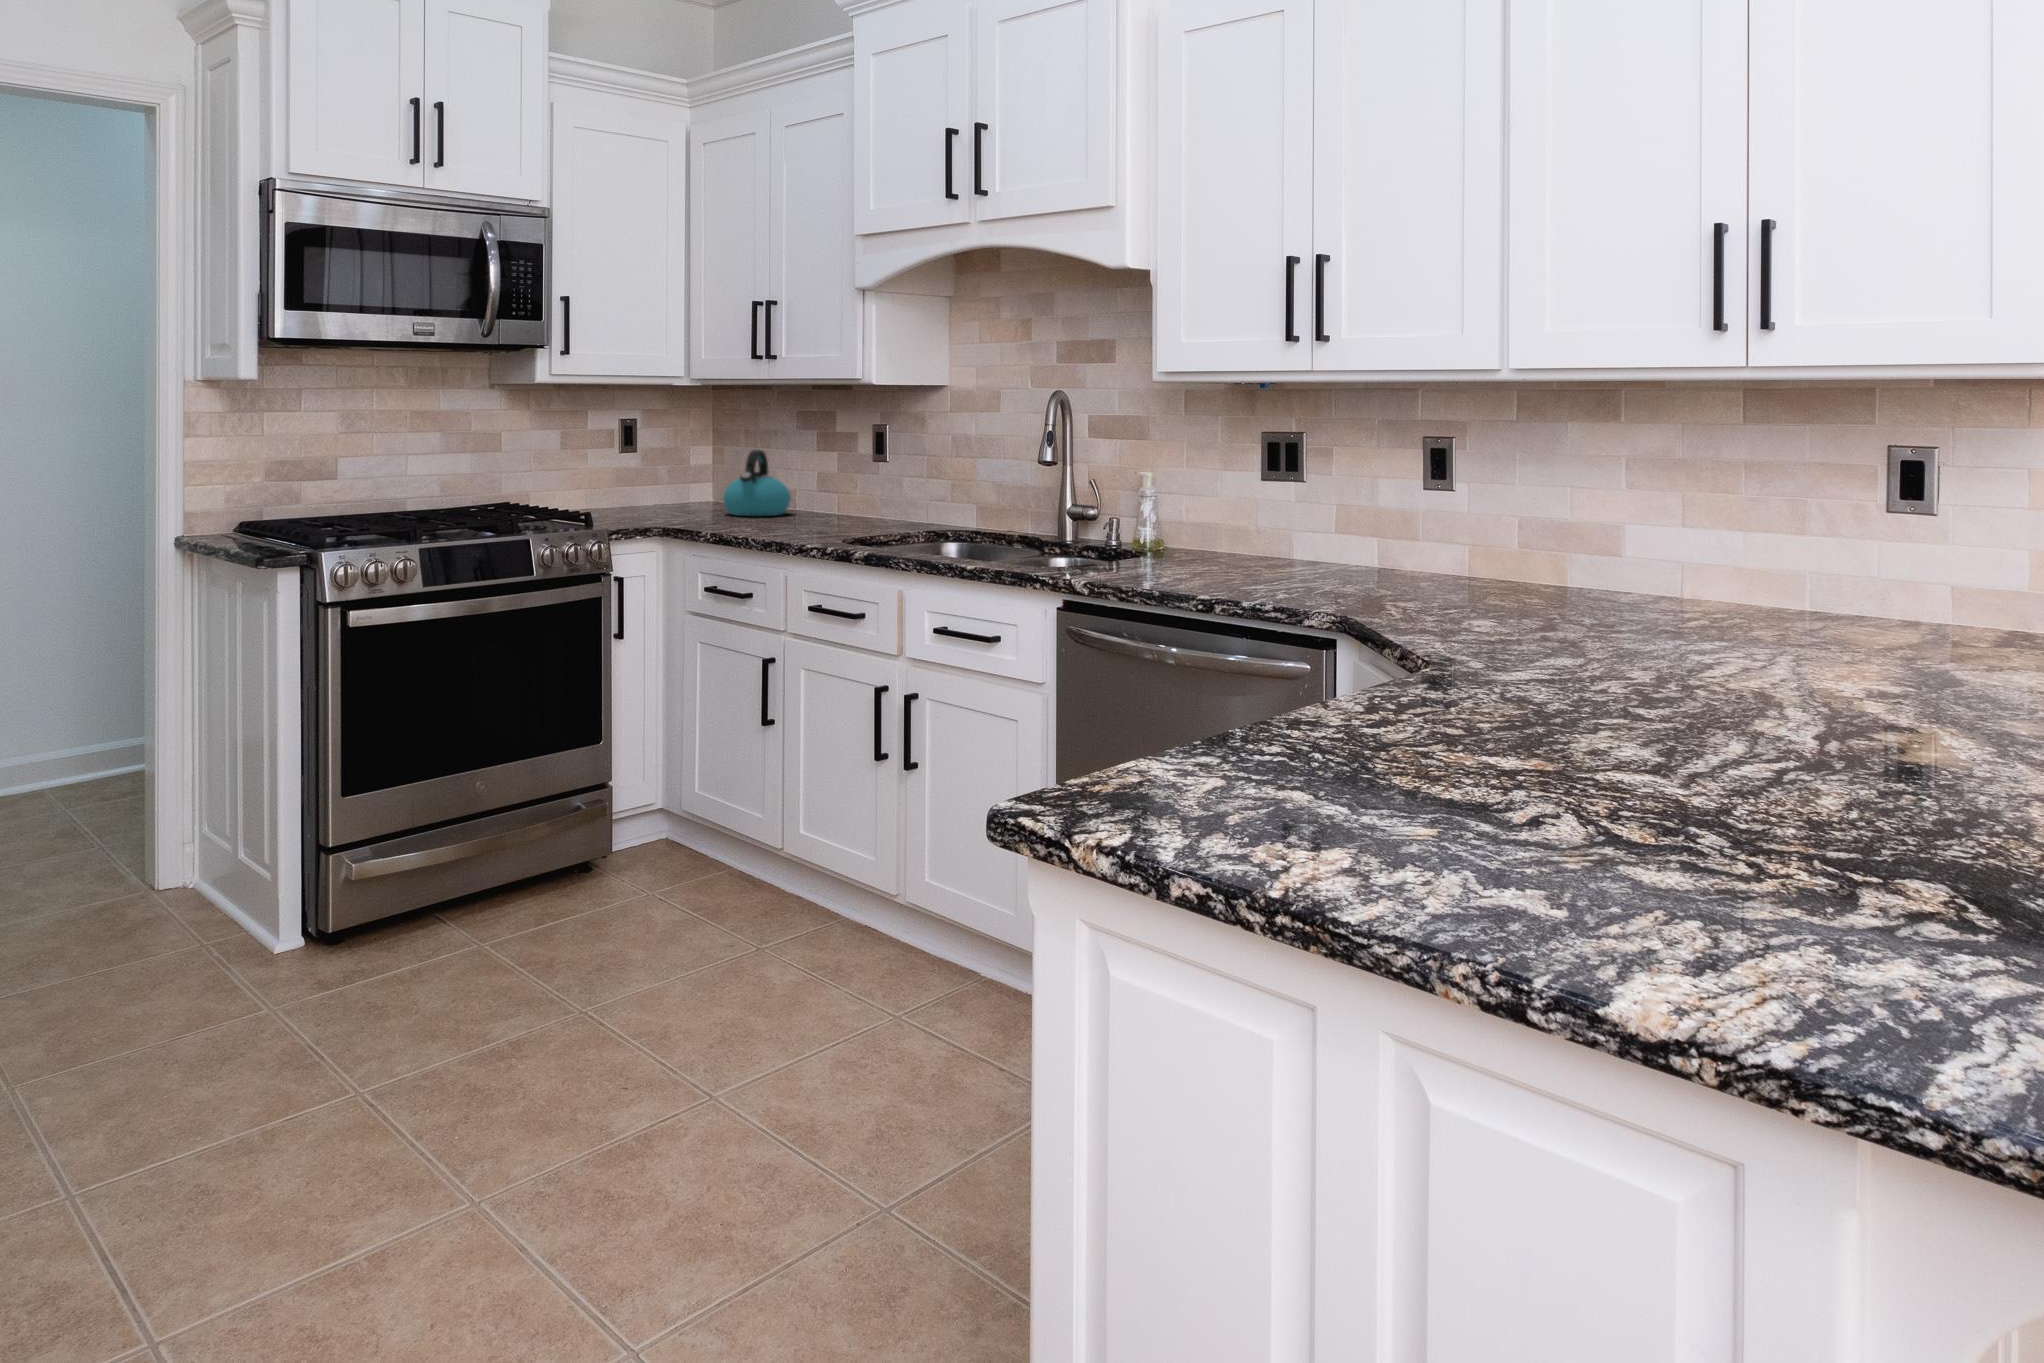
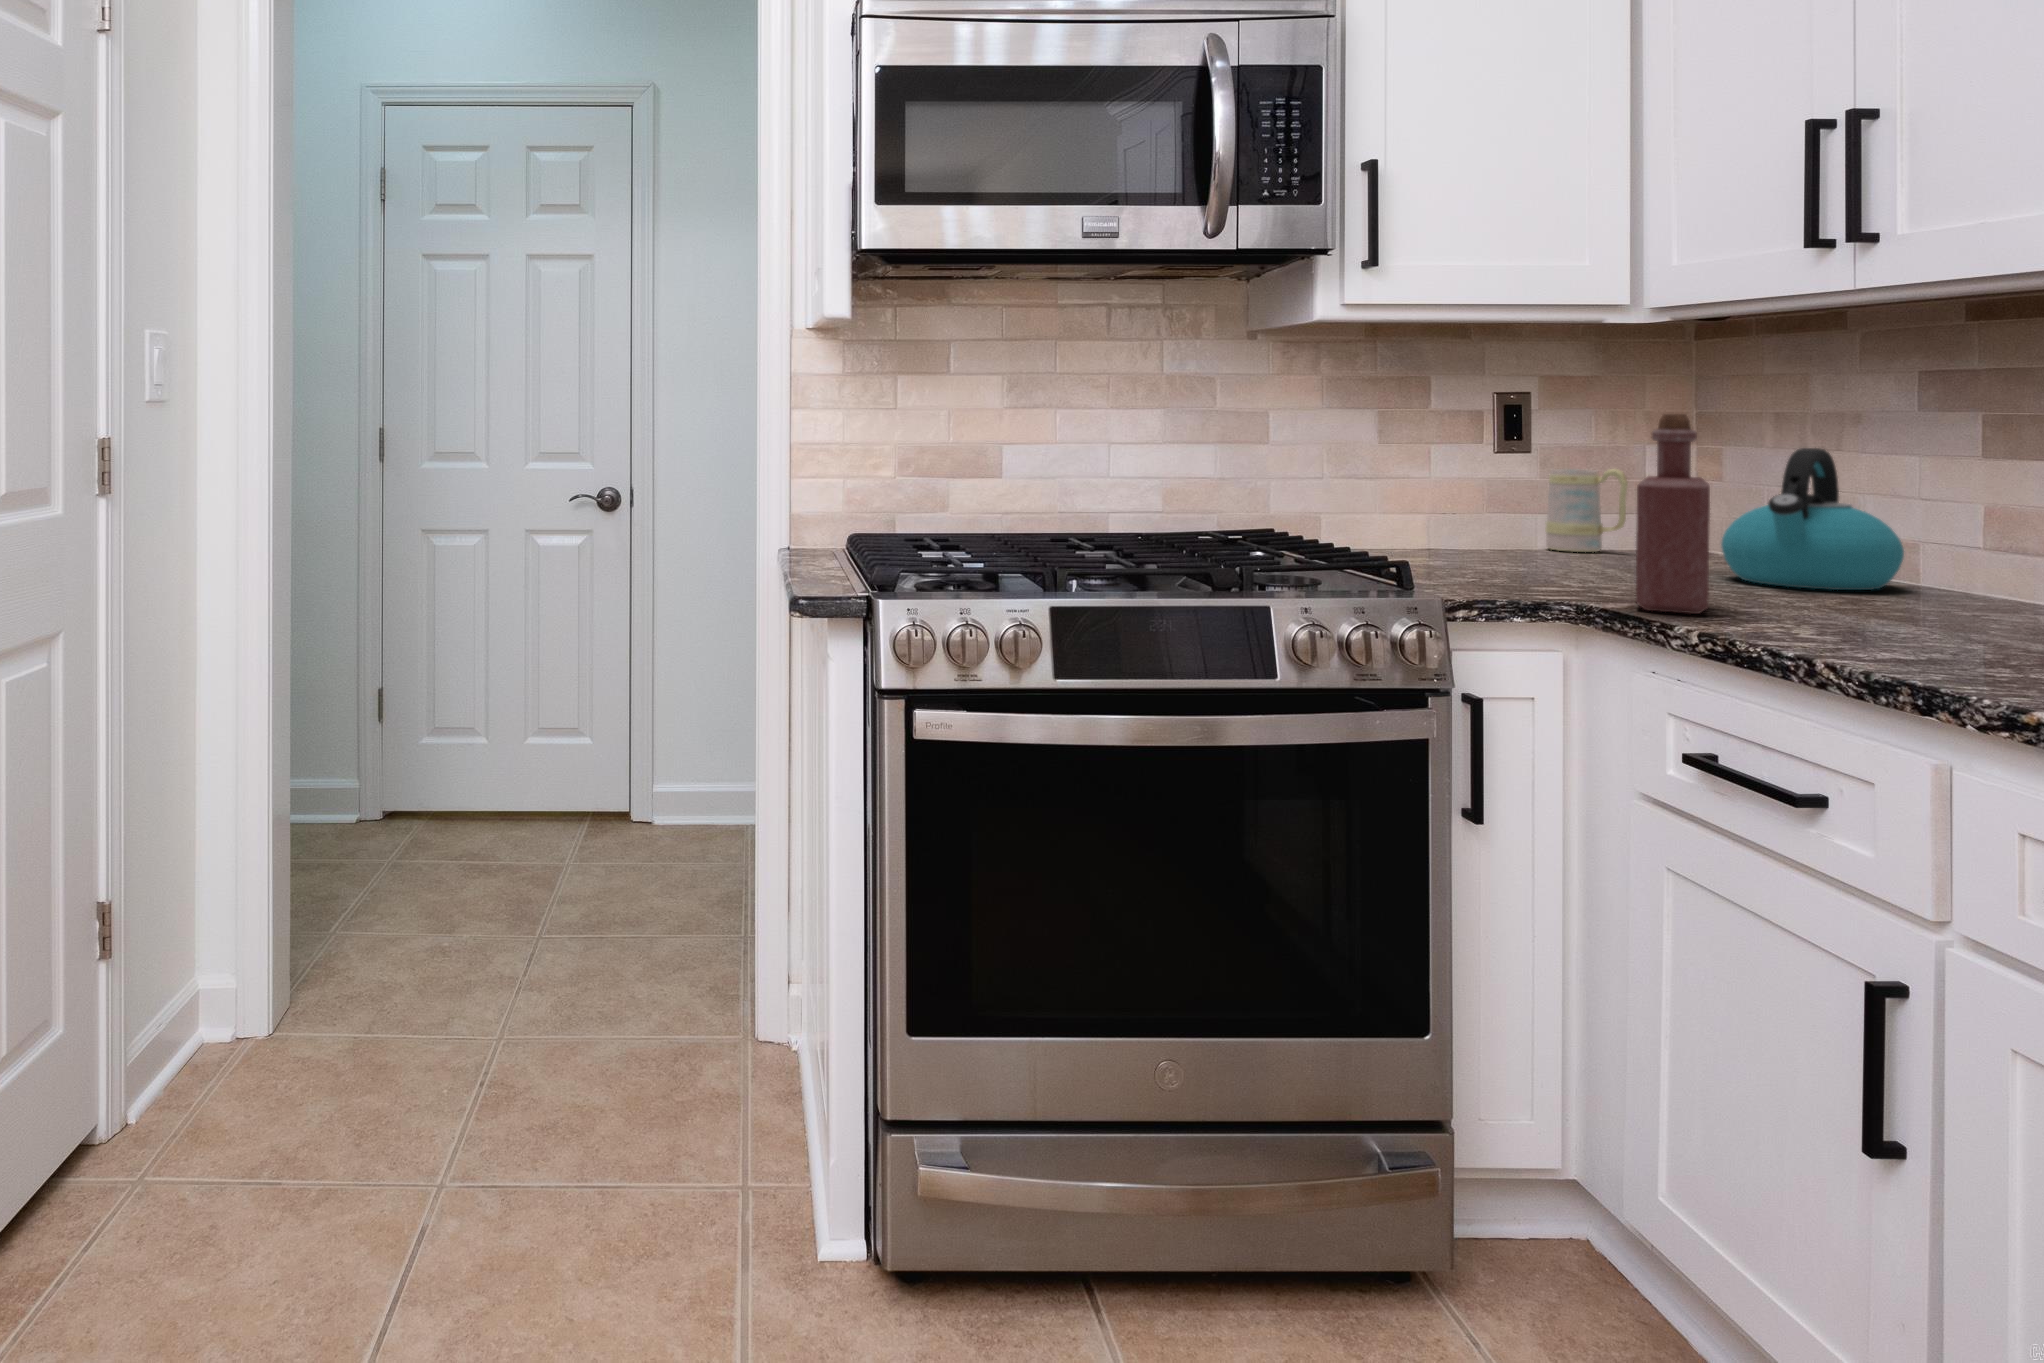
bottle: none [686,437,715,529] -> present [1636,414,1710,614]
mug: none [646,461,684,507] -> present [1545,469,1628,552]

